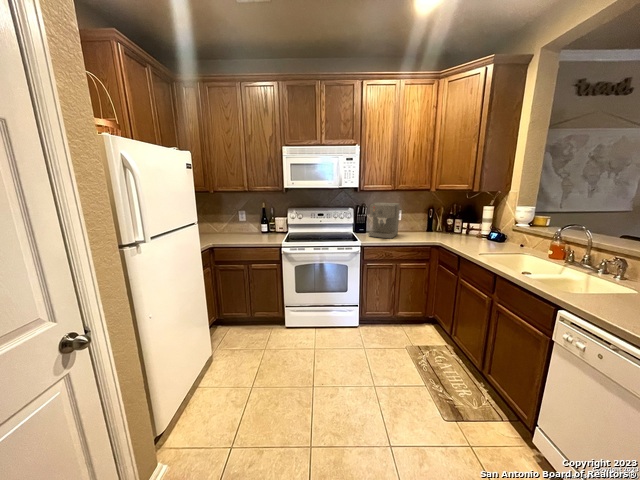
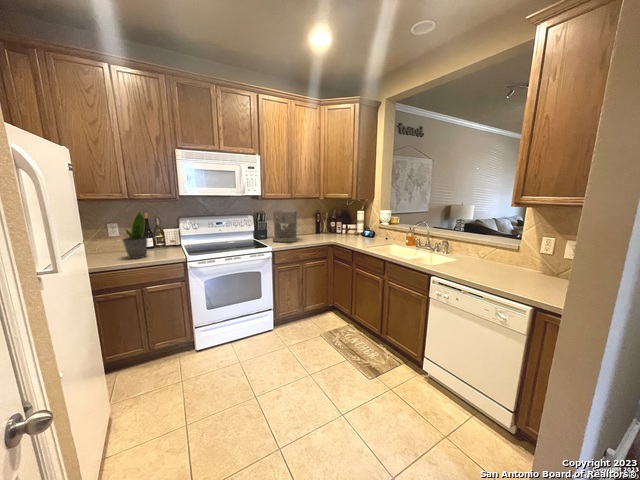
potted plant: none [242,201,259,240] -> present [123,212,147,259]

